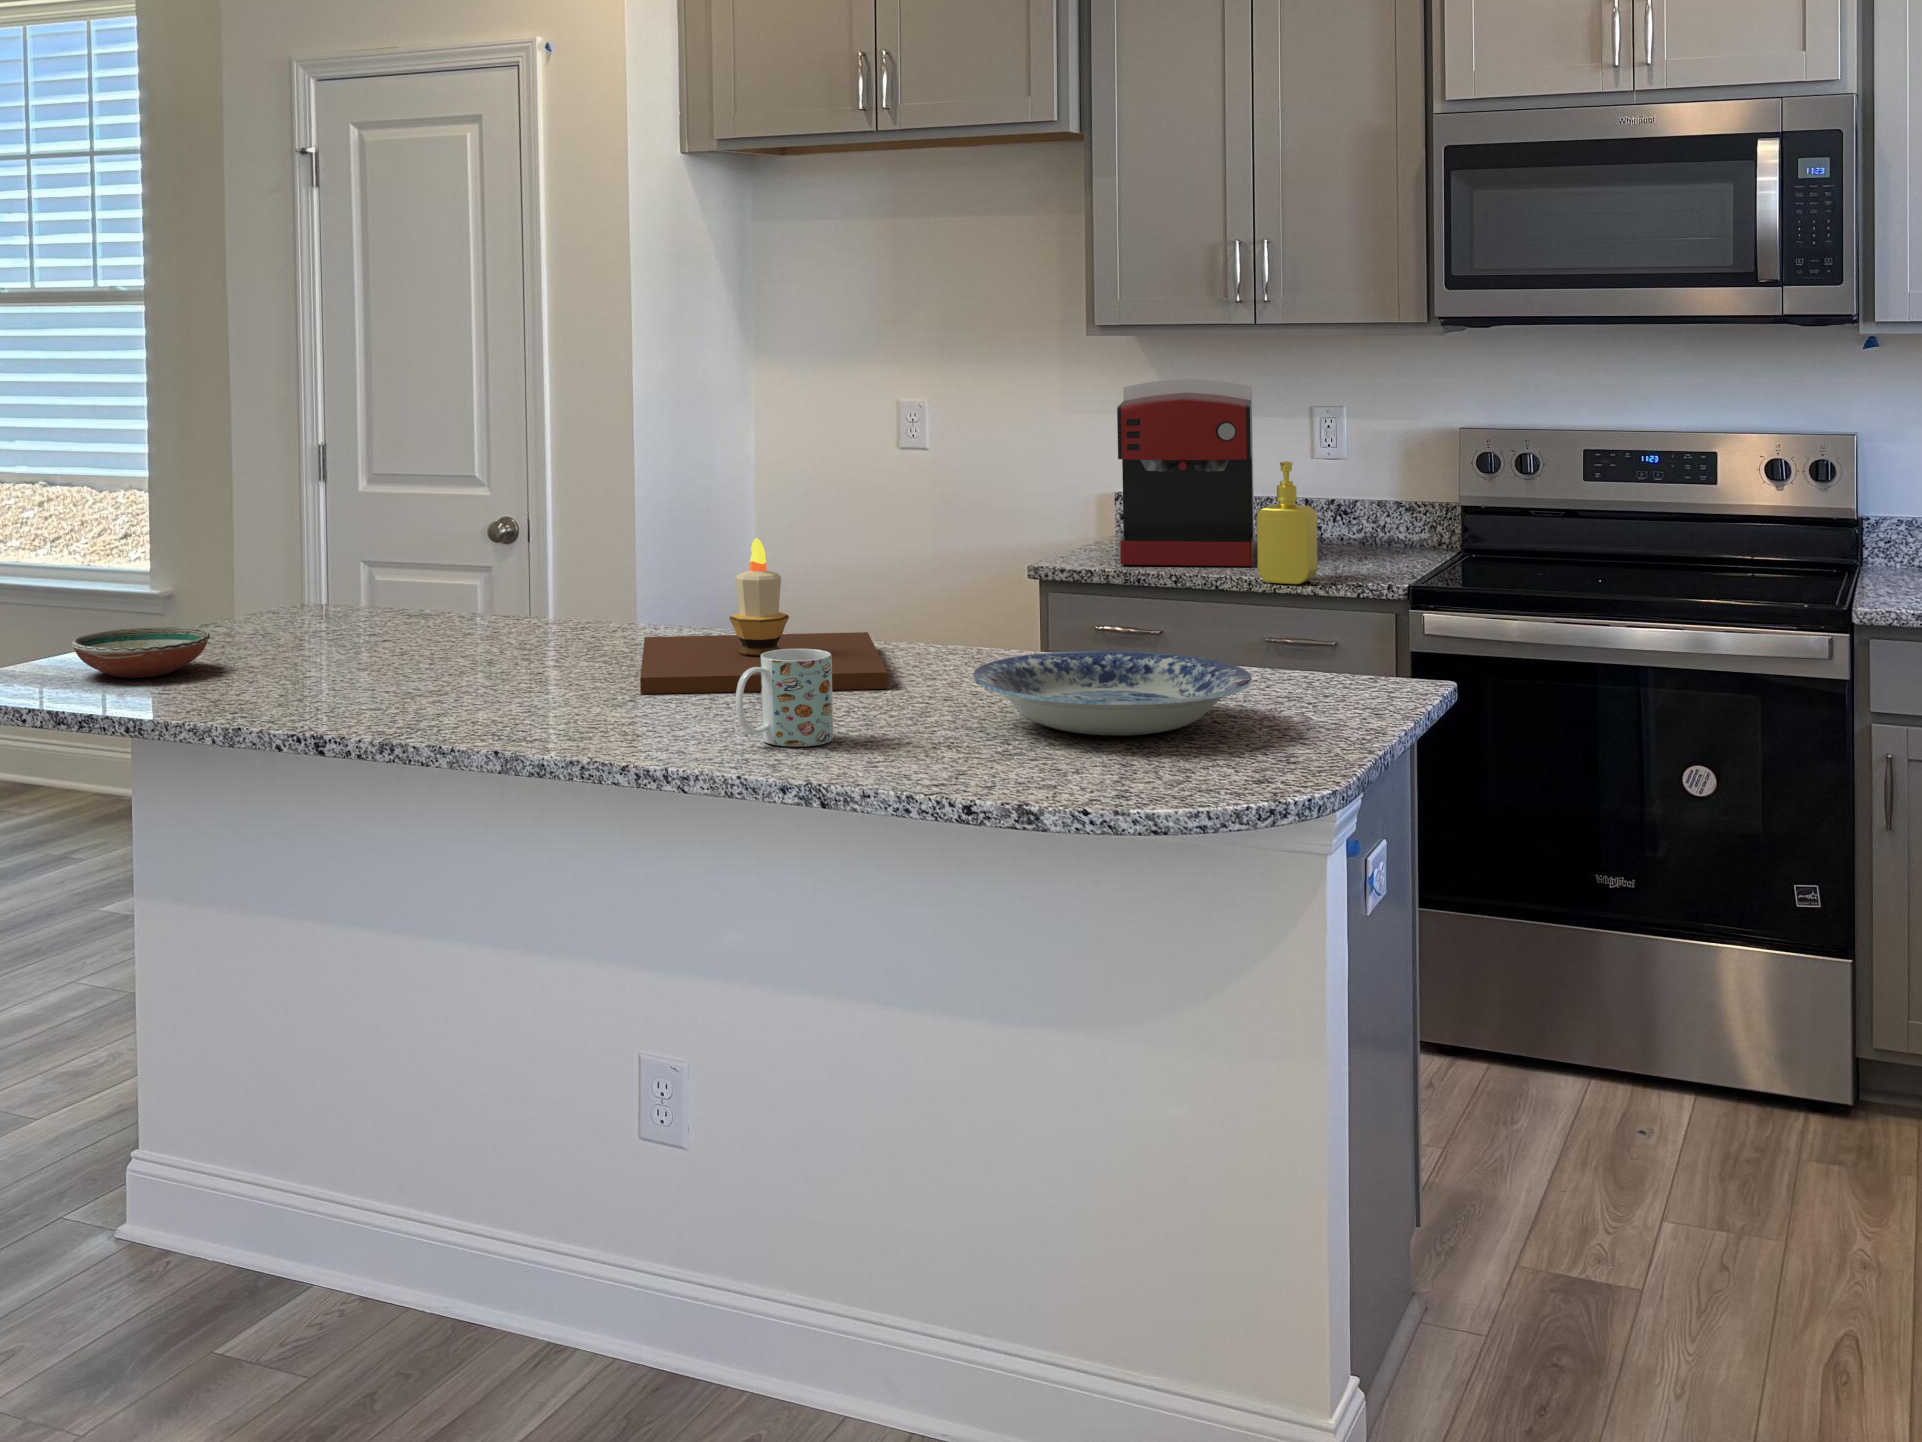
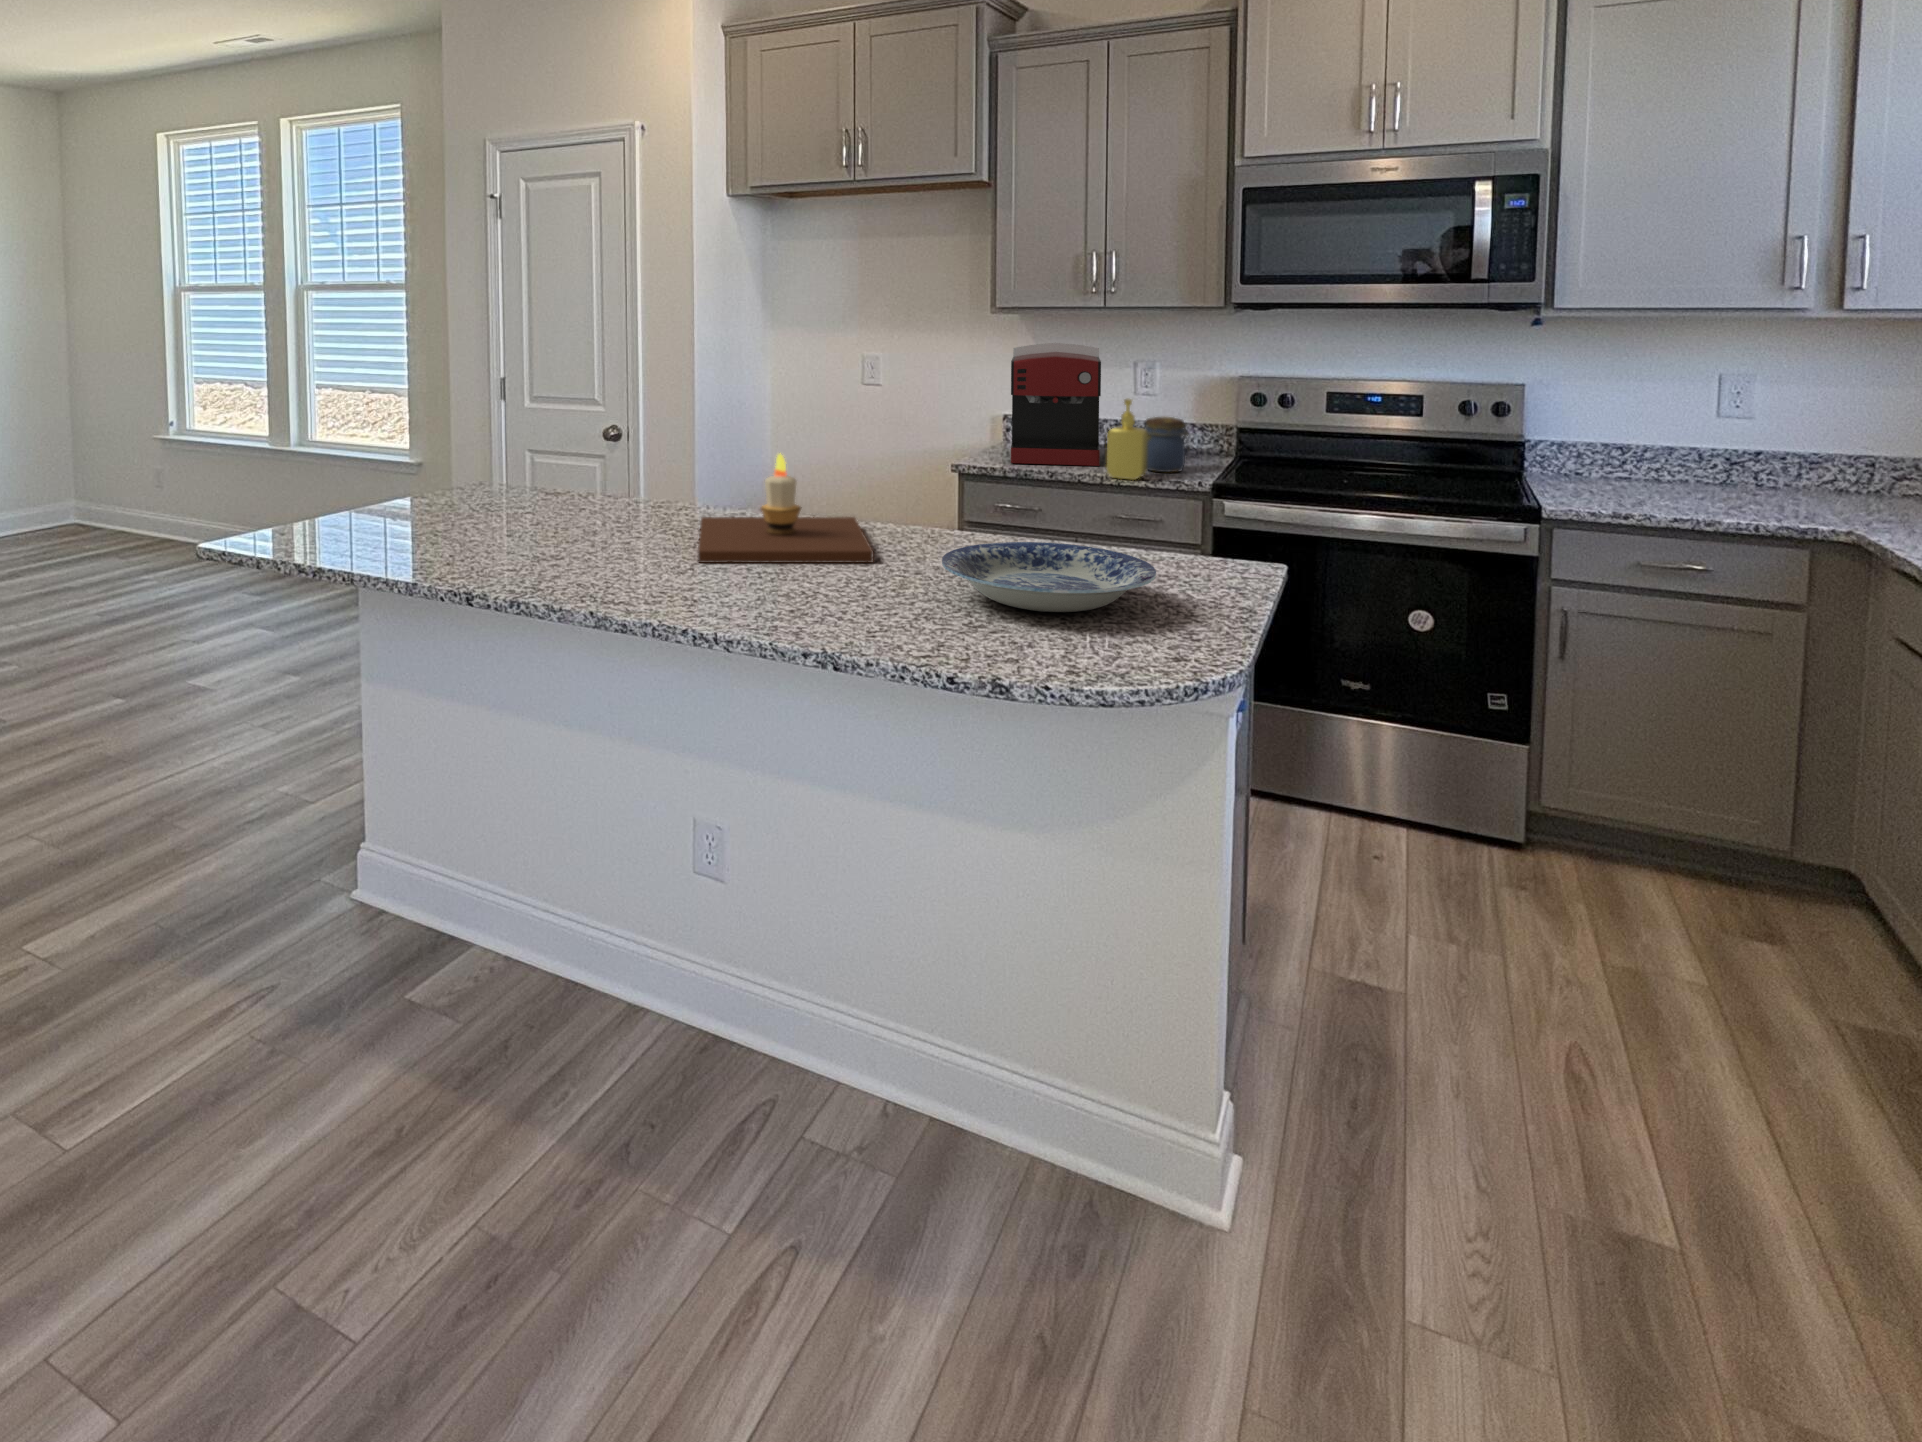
jar: none [1316,489,1382,573] -> present [1145,417,1188,472]
decorative bowl: present [72,627,210,678] -> none [315,504,408,540]
mug: present [736,649,833,747] -> none [767,541,839,615]

